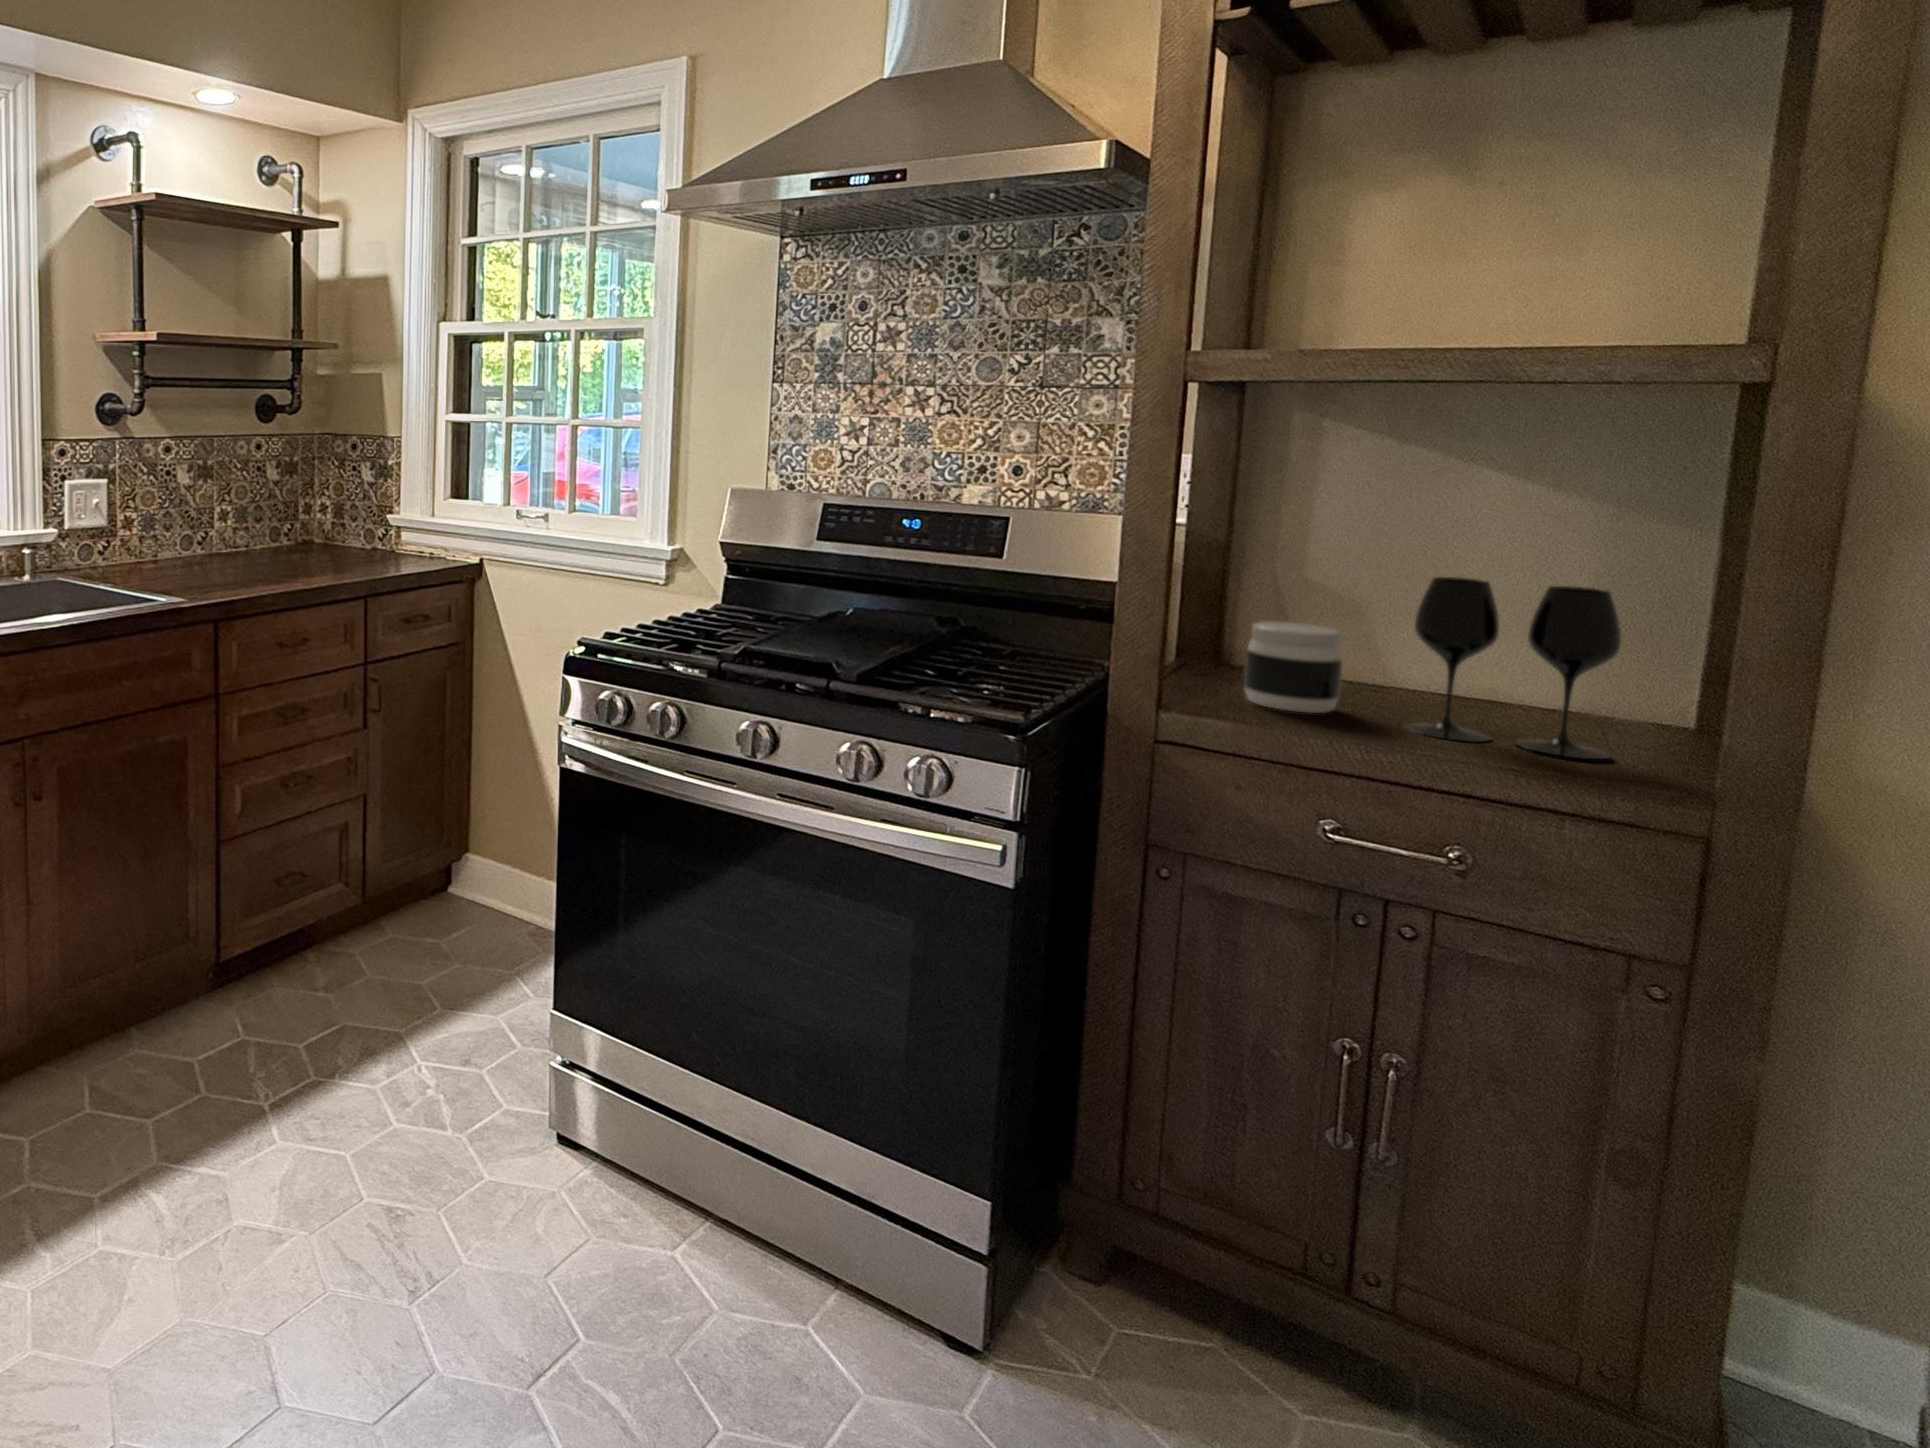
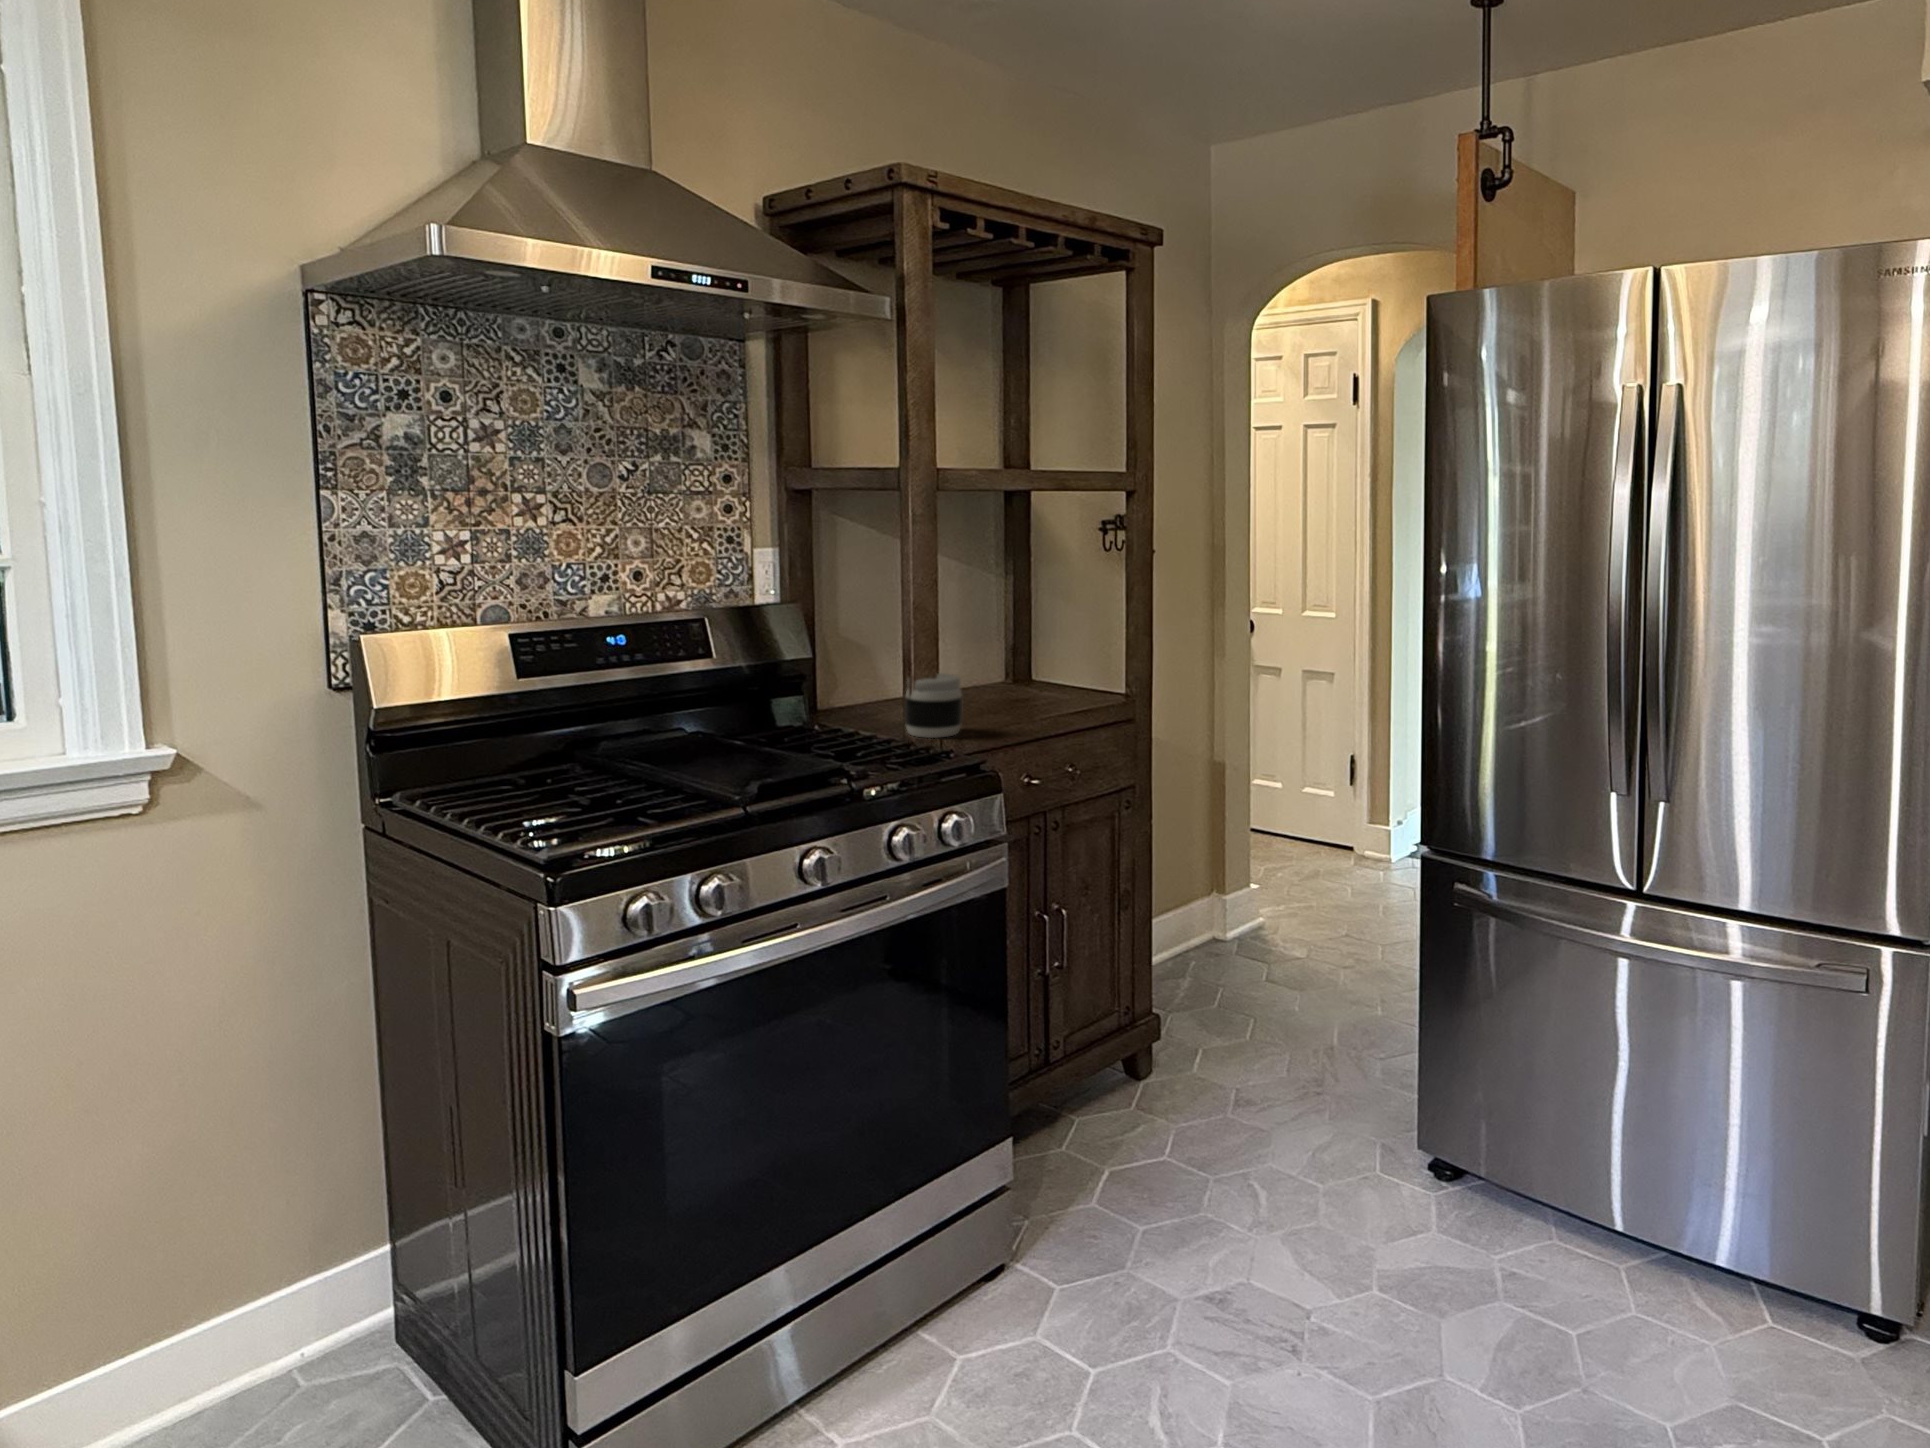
wine glass: present [1404,577,1621,759] -> none [975,621,1053,728]

